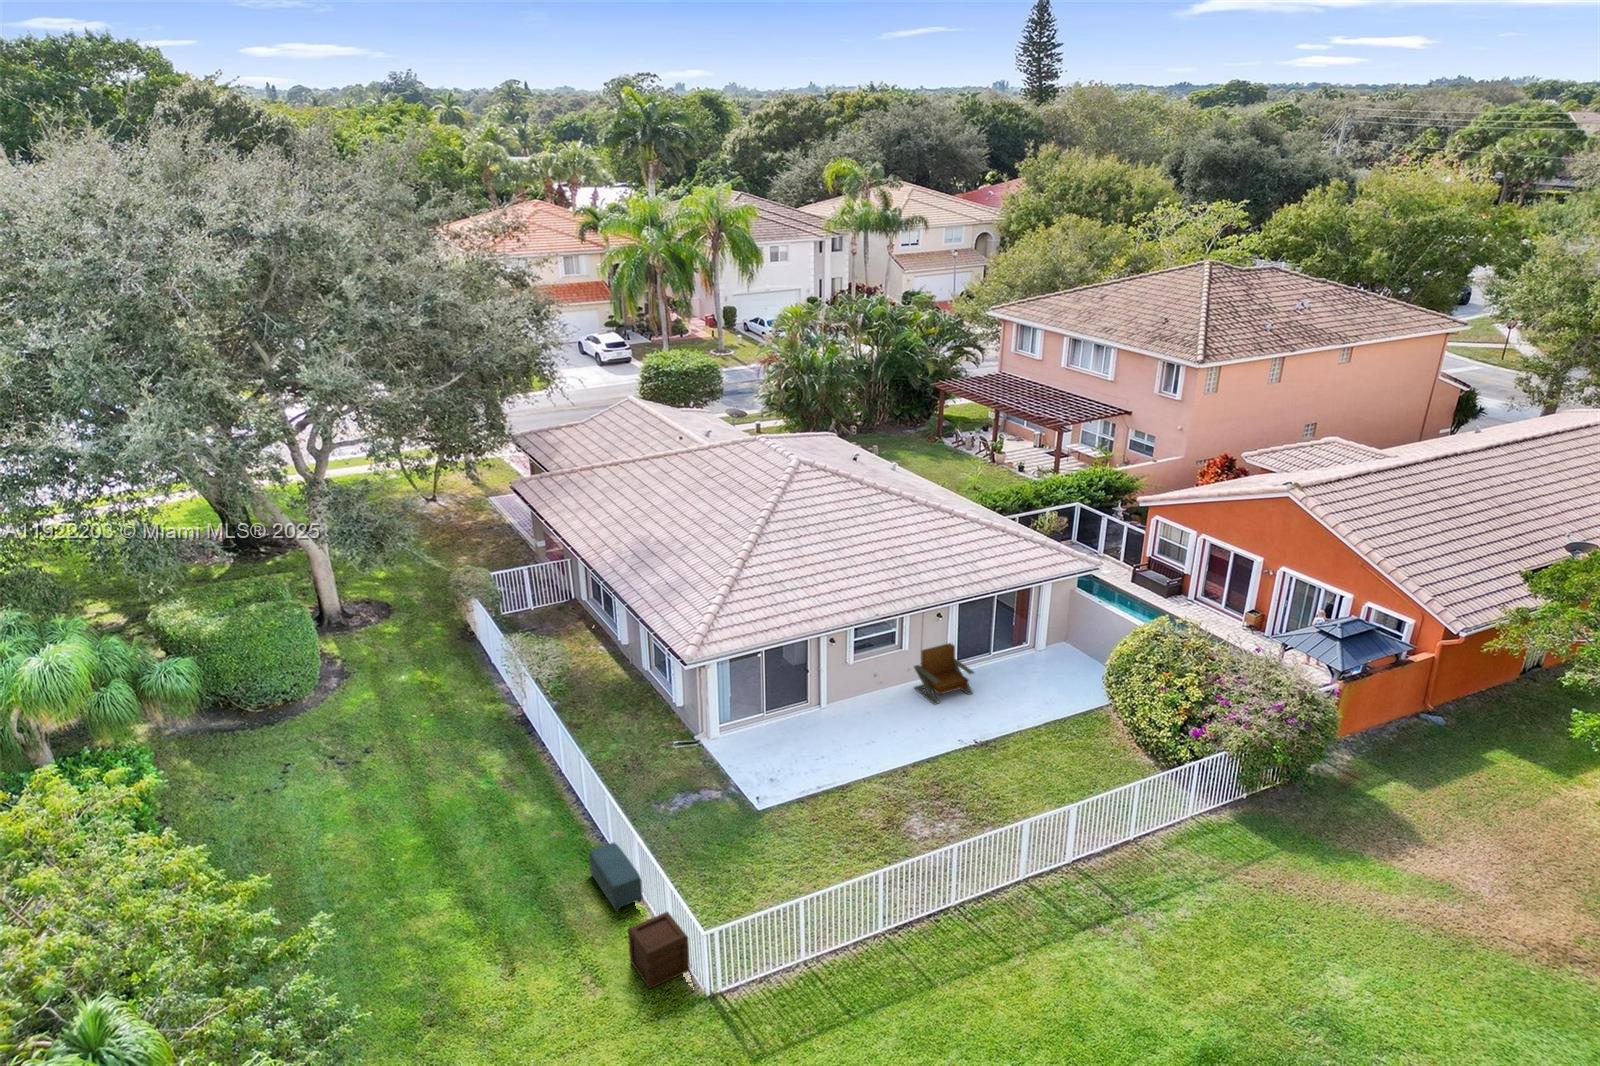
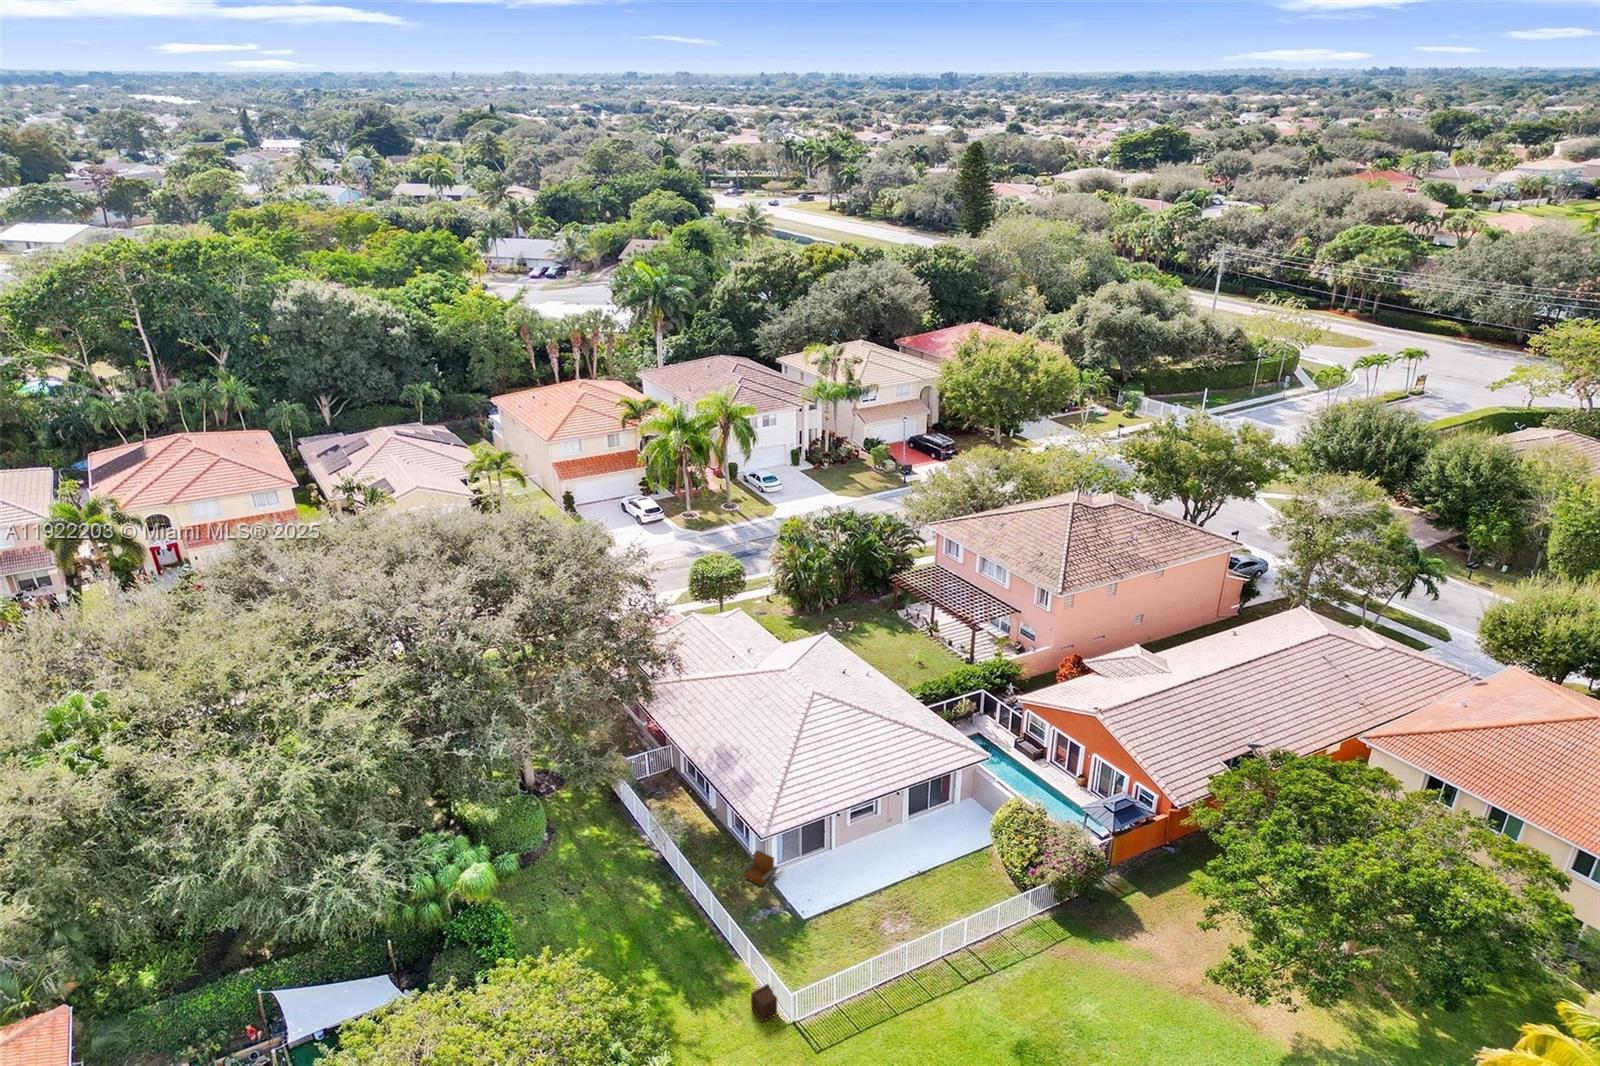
lounge chair: present [914,643,974,704] -> present [742,850,778,892]
bench: present [589,842,643,912] -> none [723,944,752,982]

